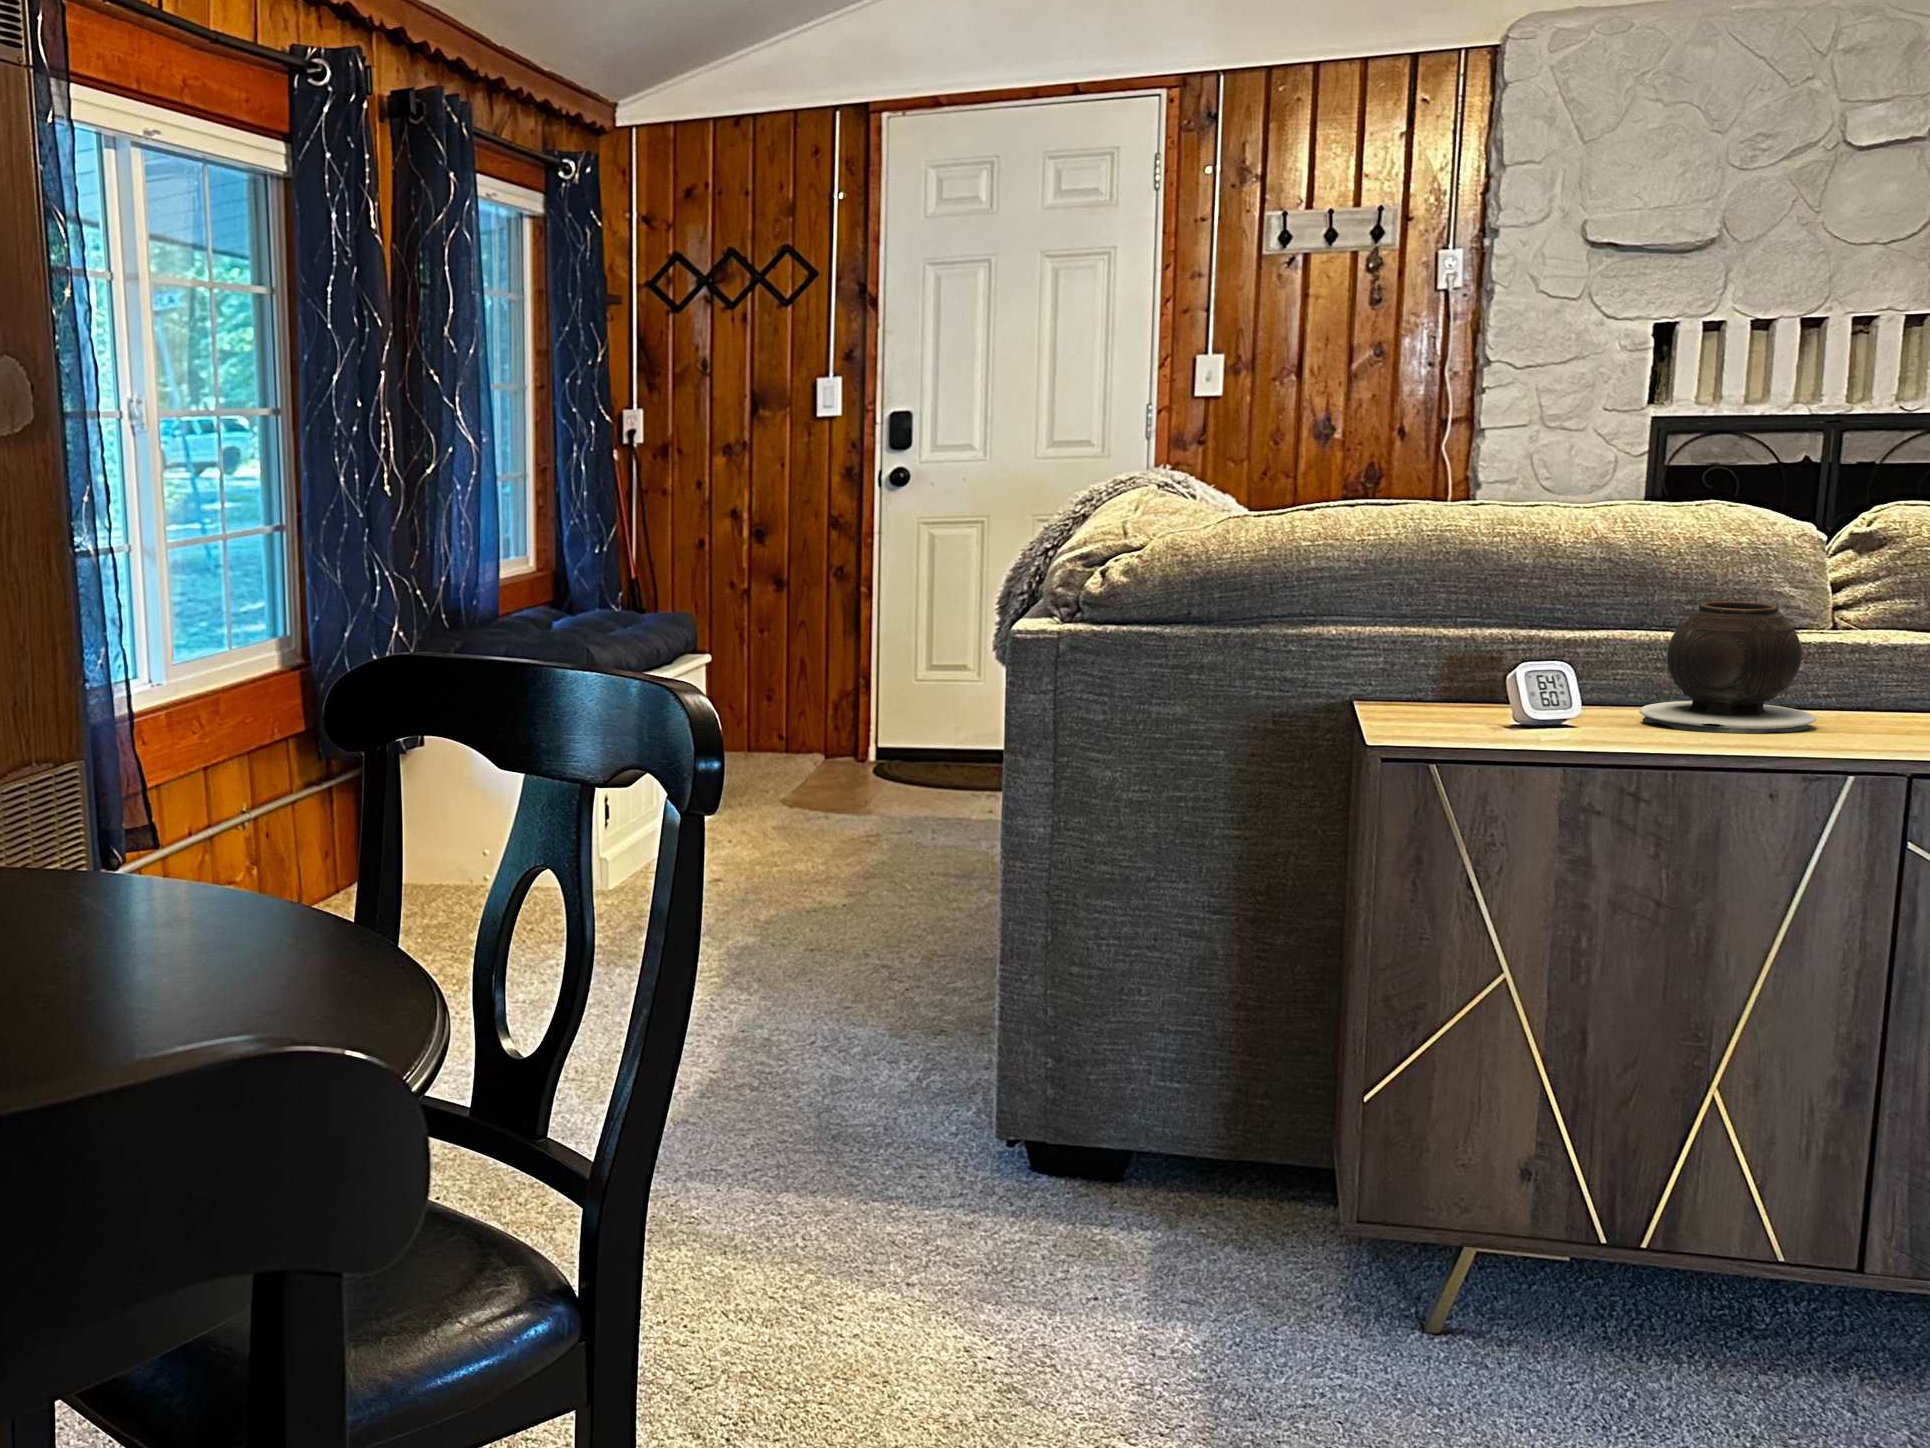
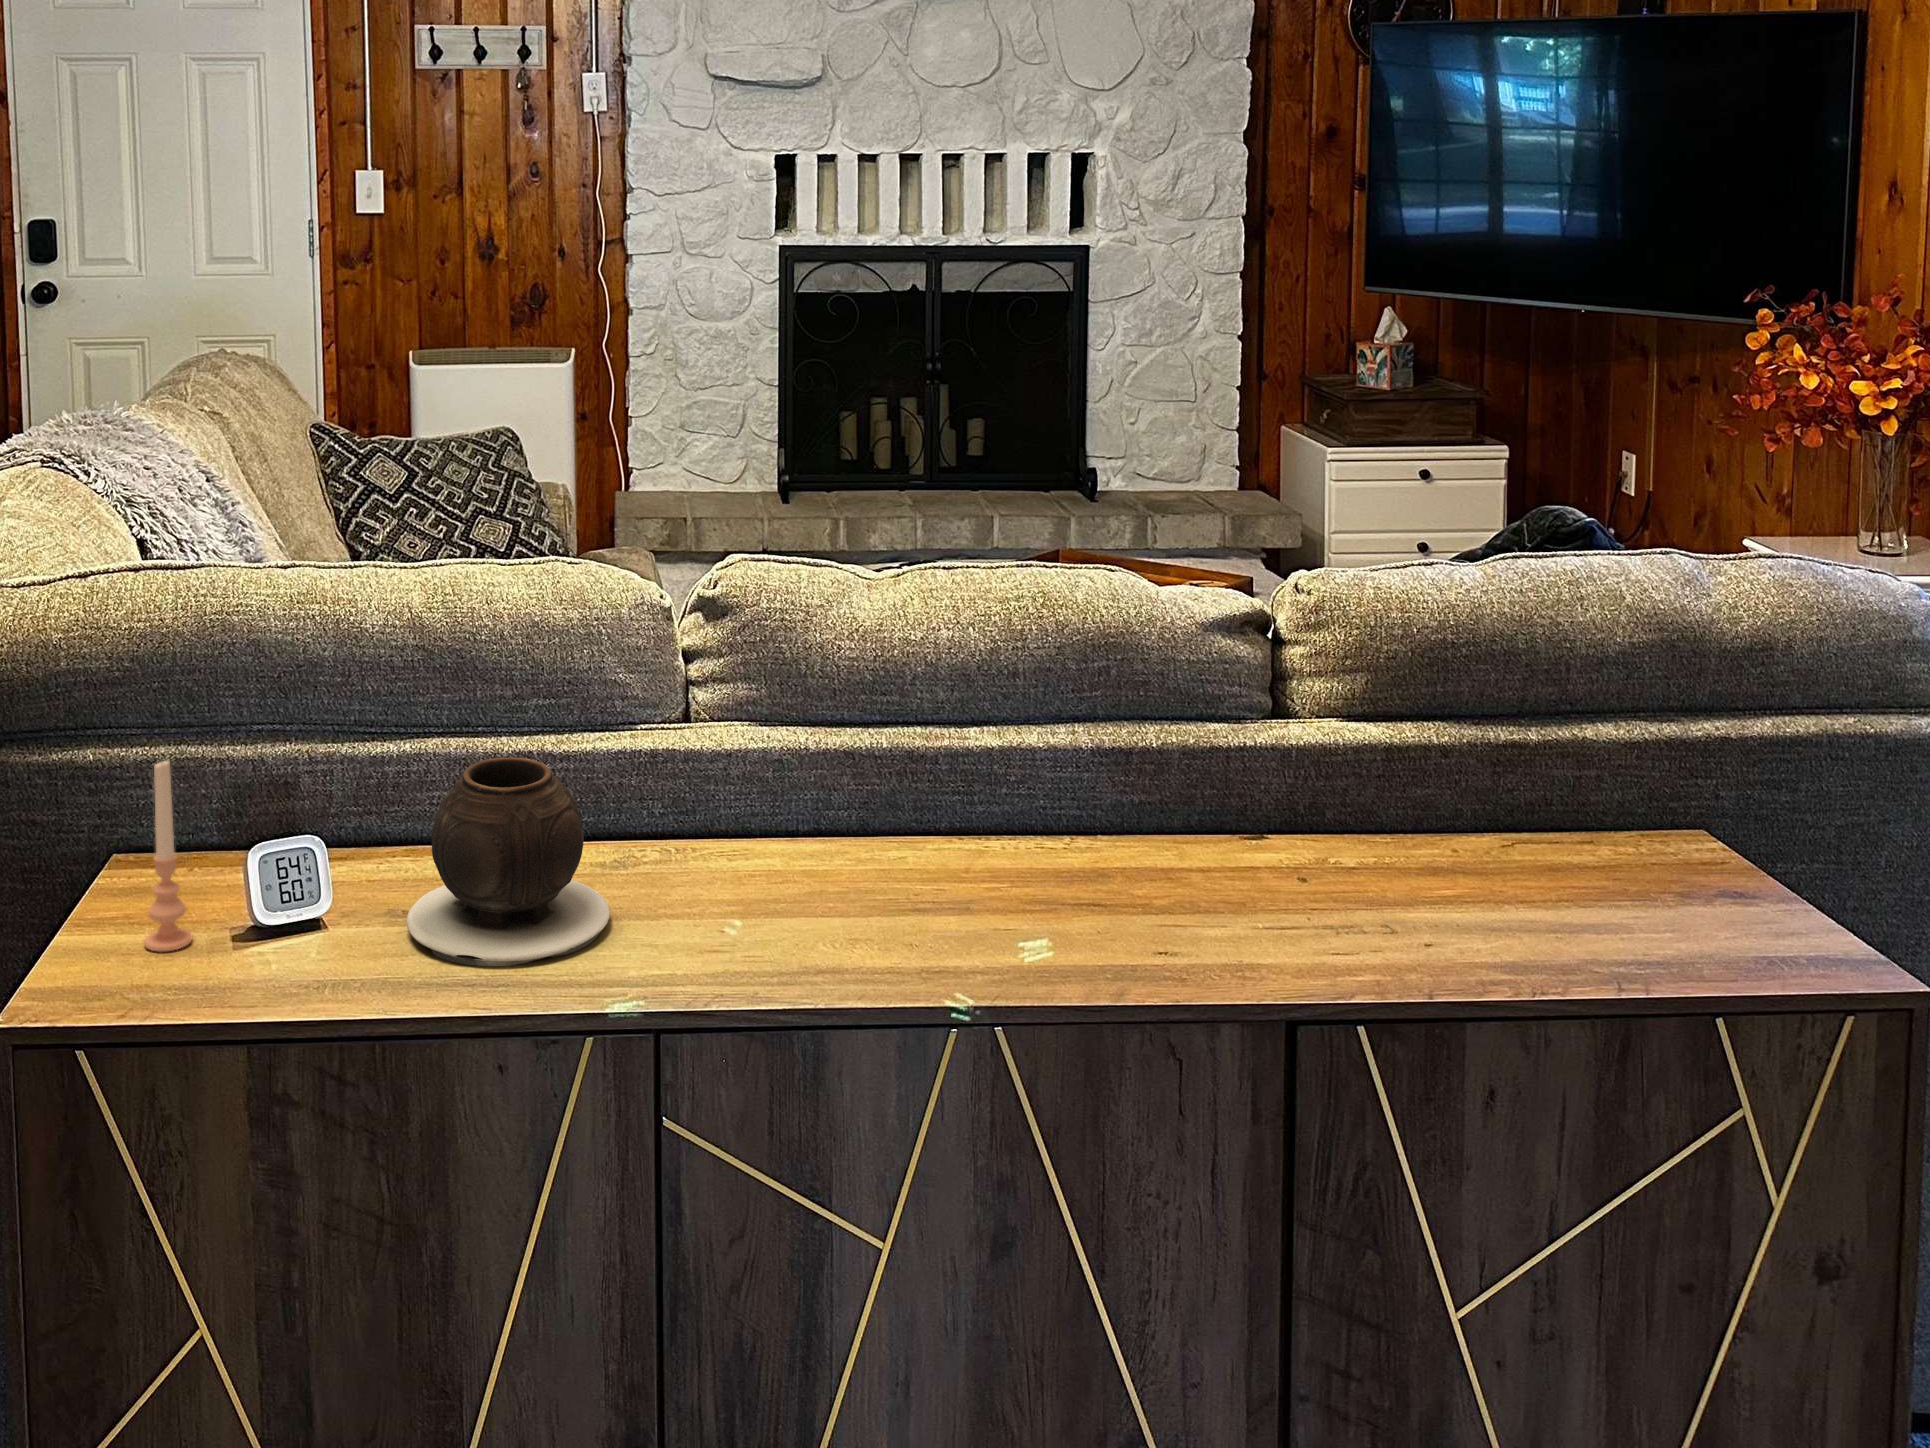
candle: none [1433,588,1470,722] -> present [144,761,193,951]

